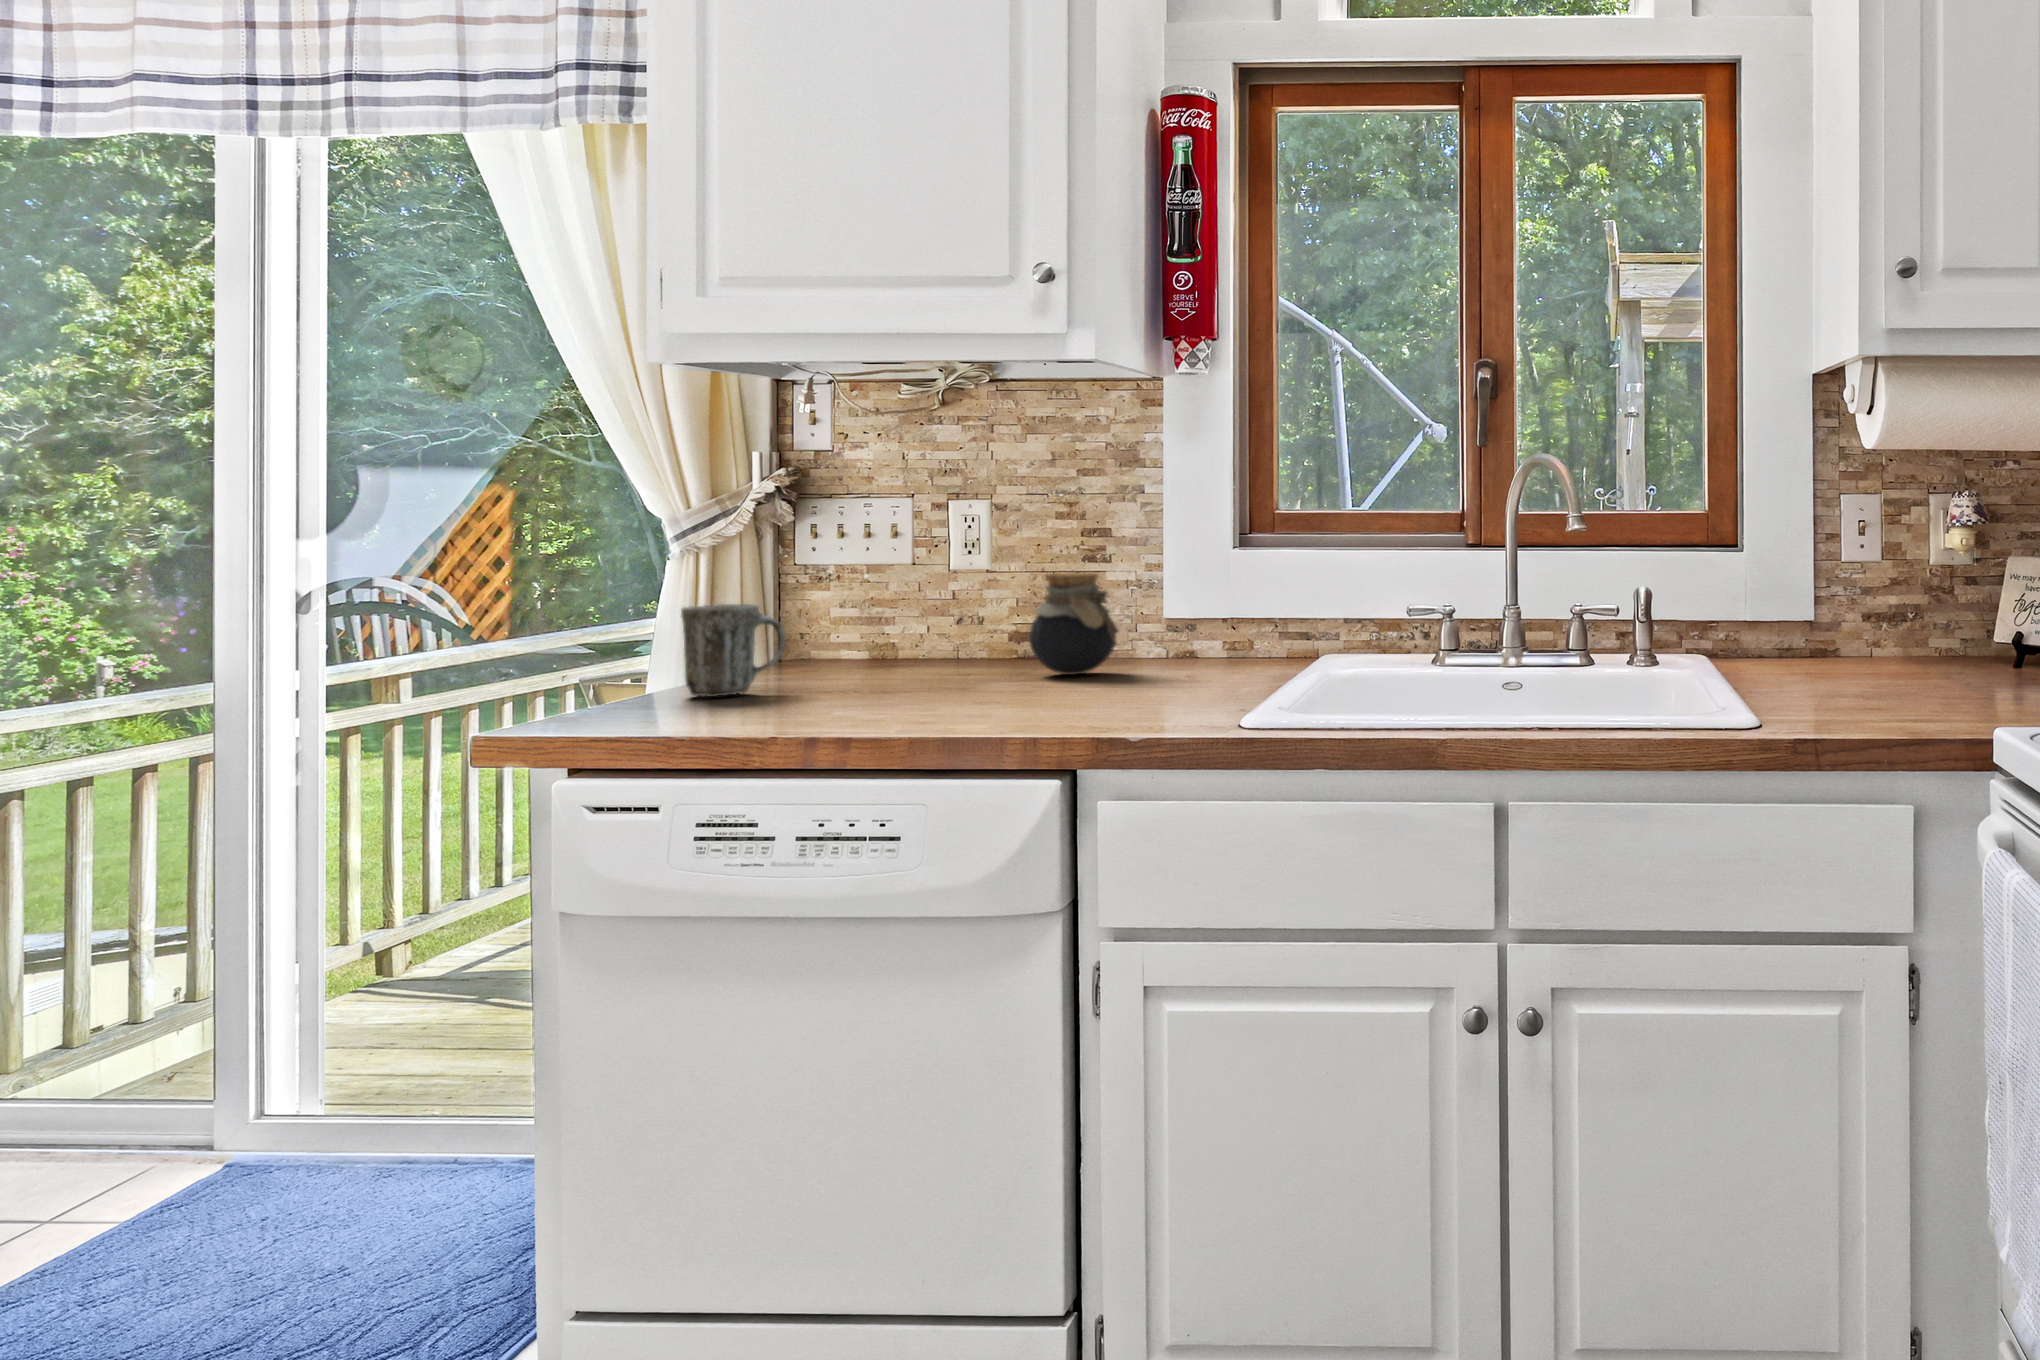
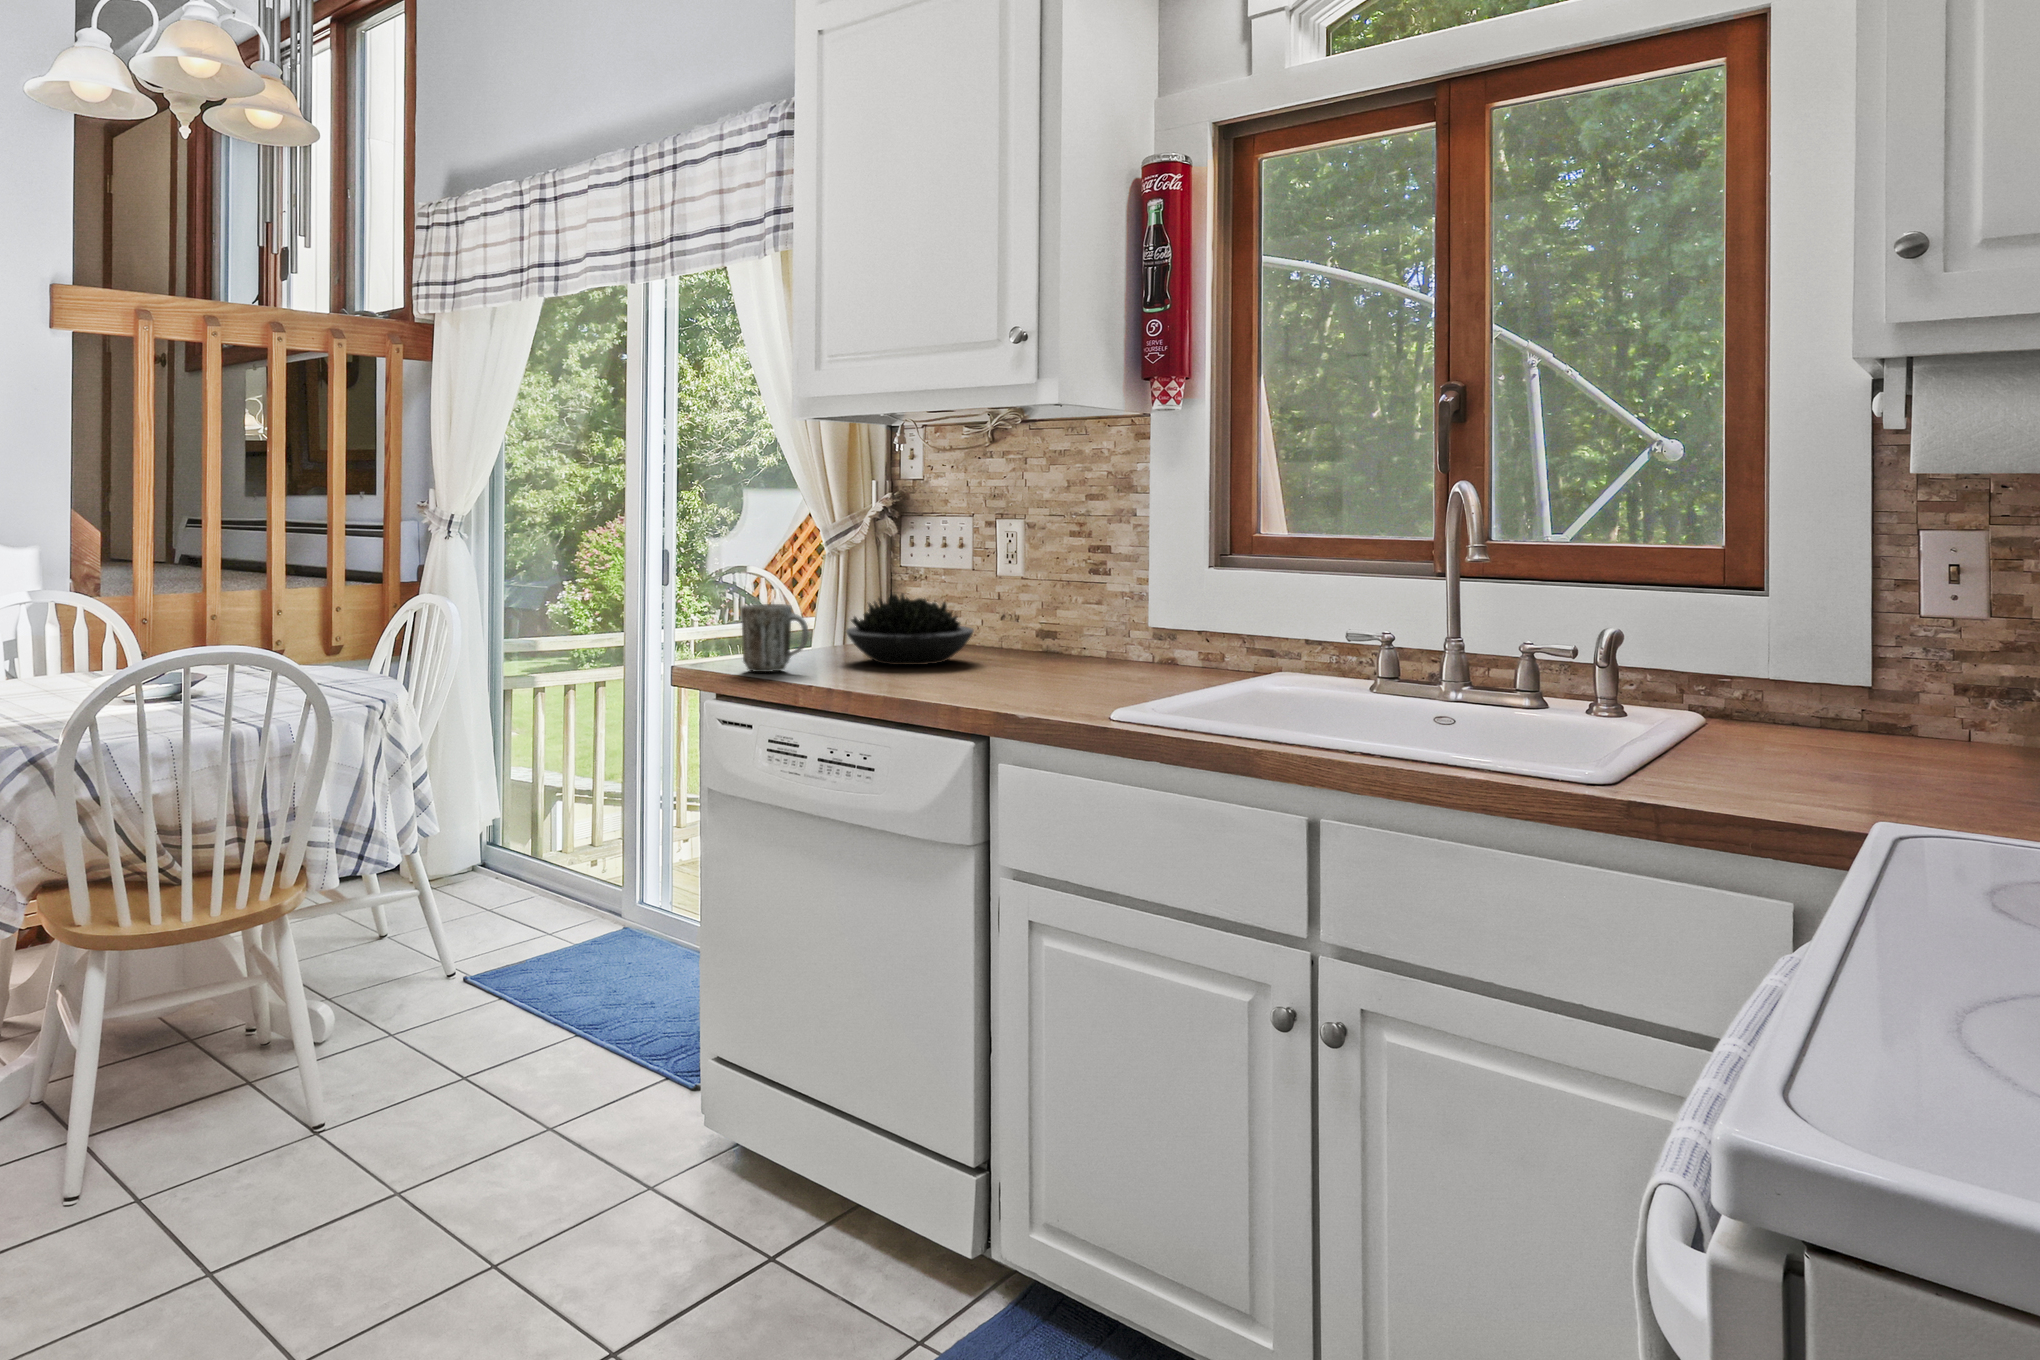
jar: present [1029,573,1118,675] -> none [991,589,1064,676]
succulent plant: none [794,587,969,677] -> present [846,594,974,665]

